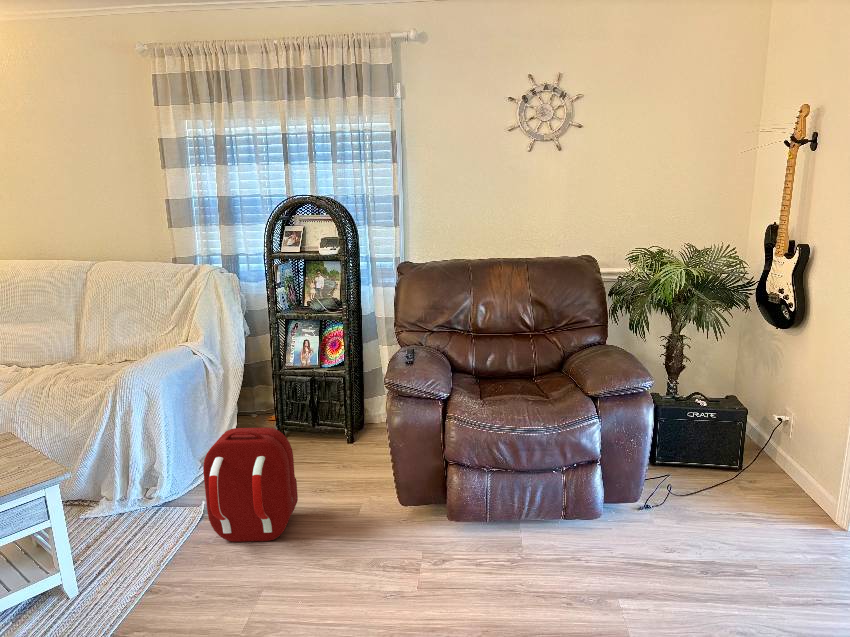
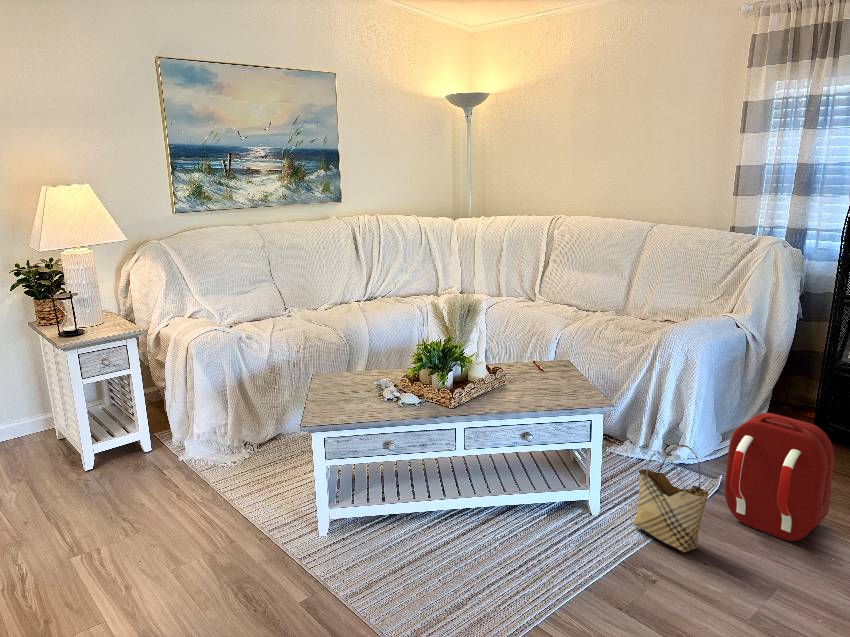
woven basket: none [110,490,192,604] -> present [633,445,709,552]

